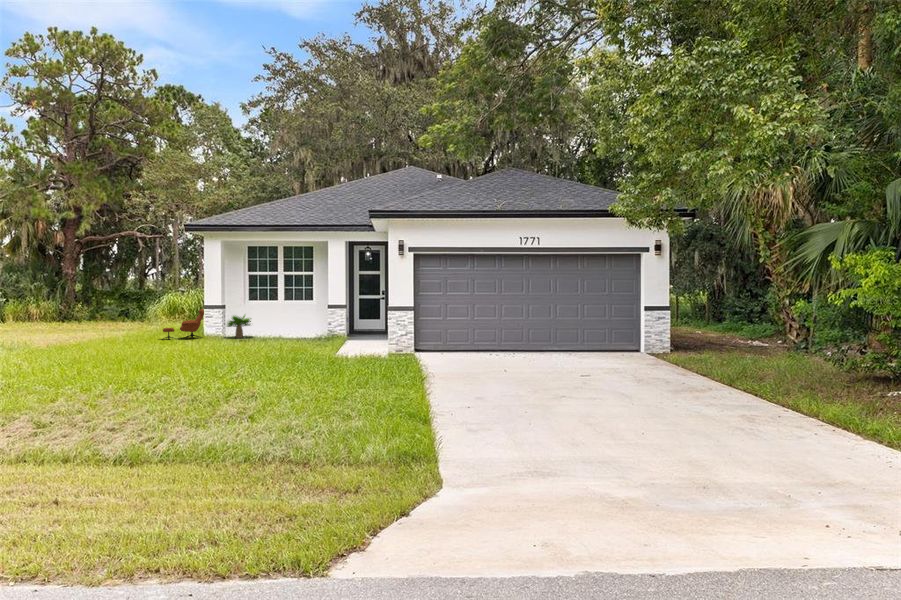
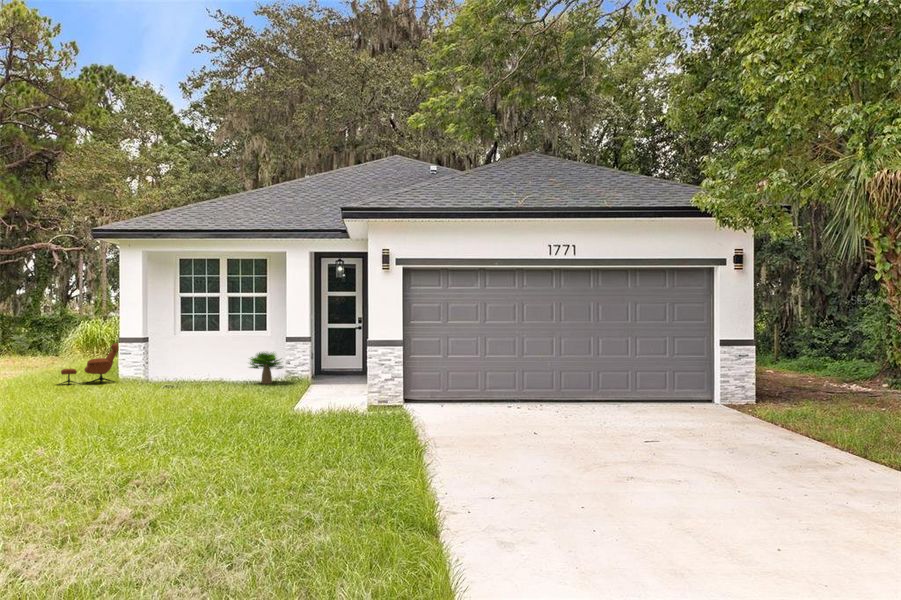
potted plant: present [227,315,251,338] -> present [250,352,283,384]

